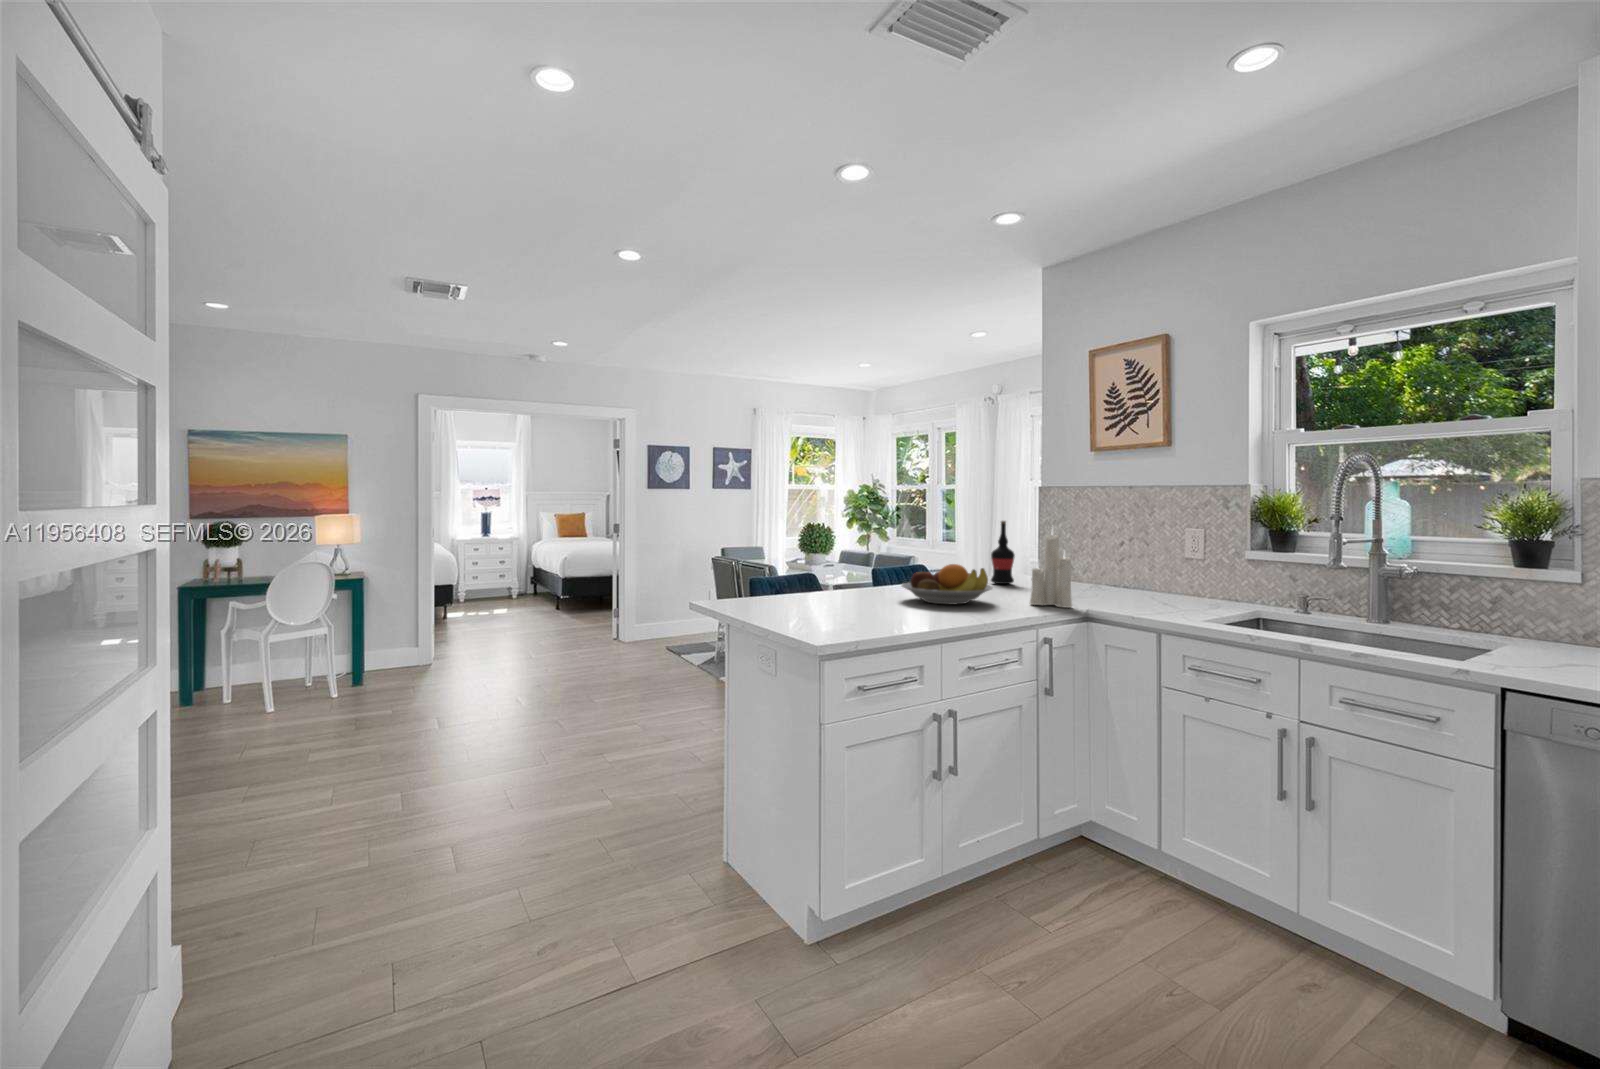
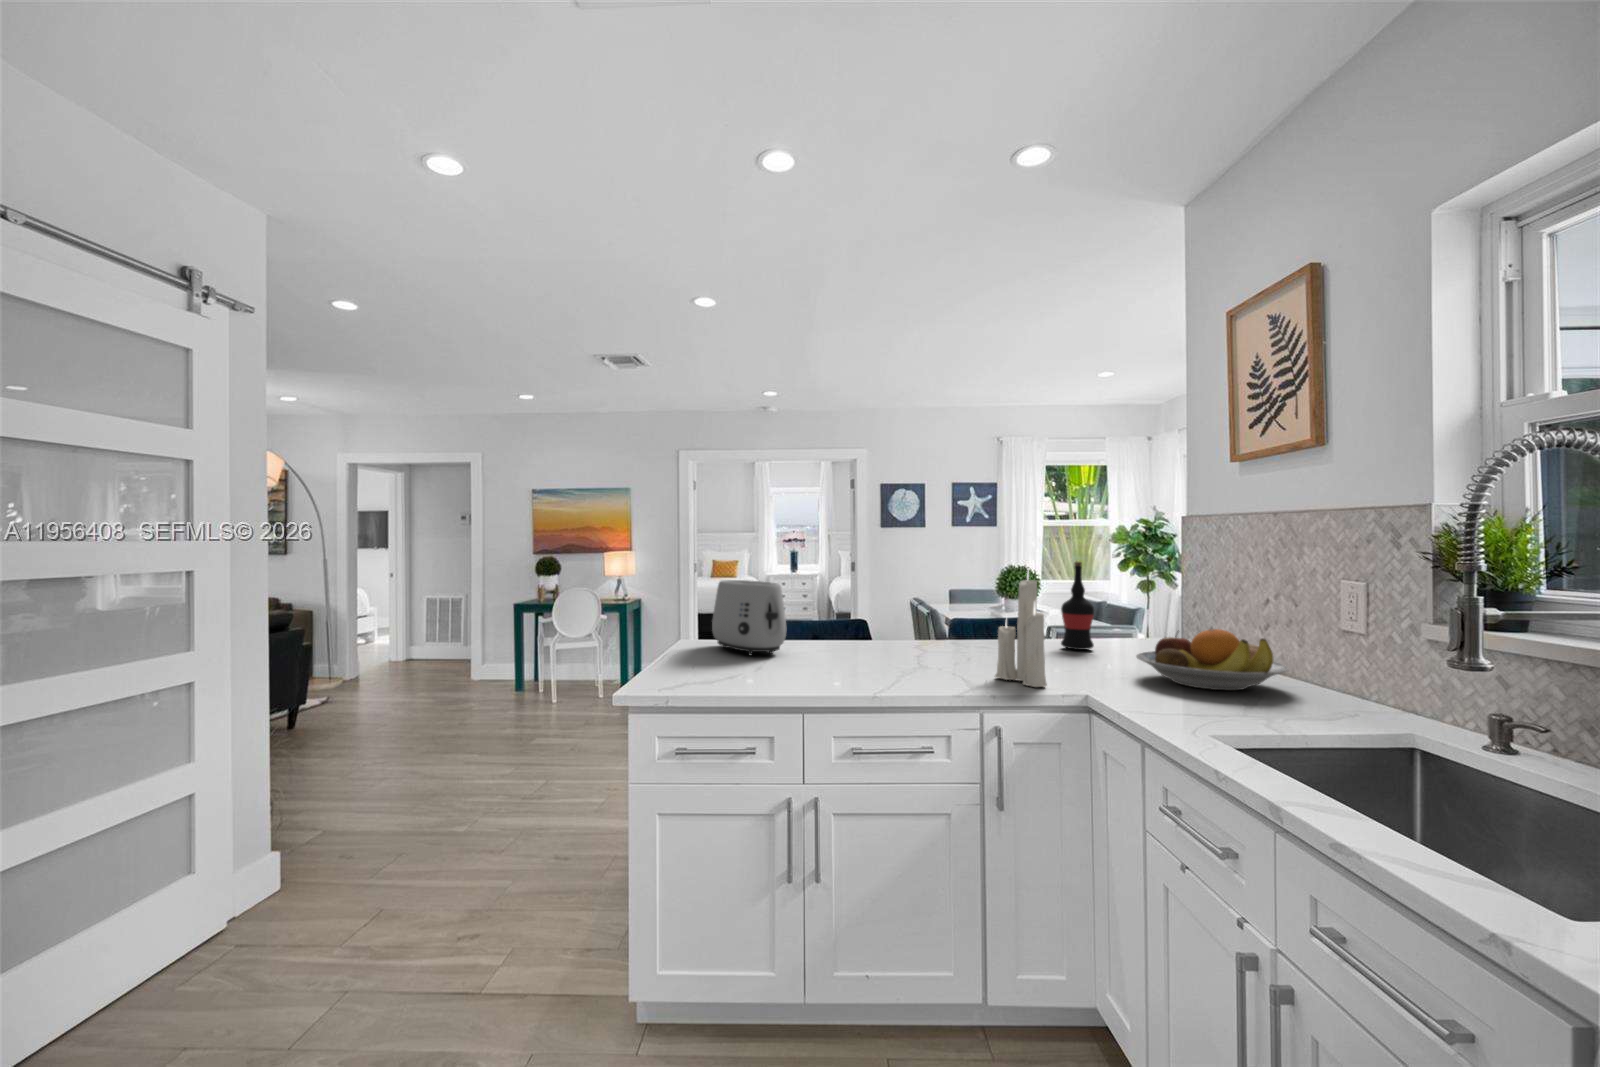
toaster: none [784,544,869,607] -> present [712,580,786,655]
fruit bowl: present [901,564,992,604] -> present [1136,629,1289,690]

